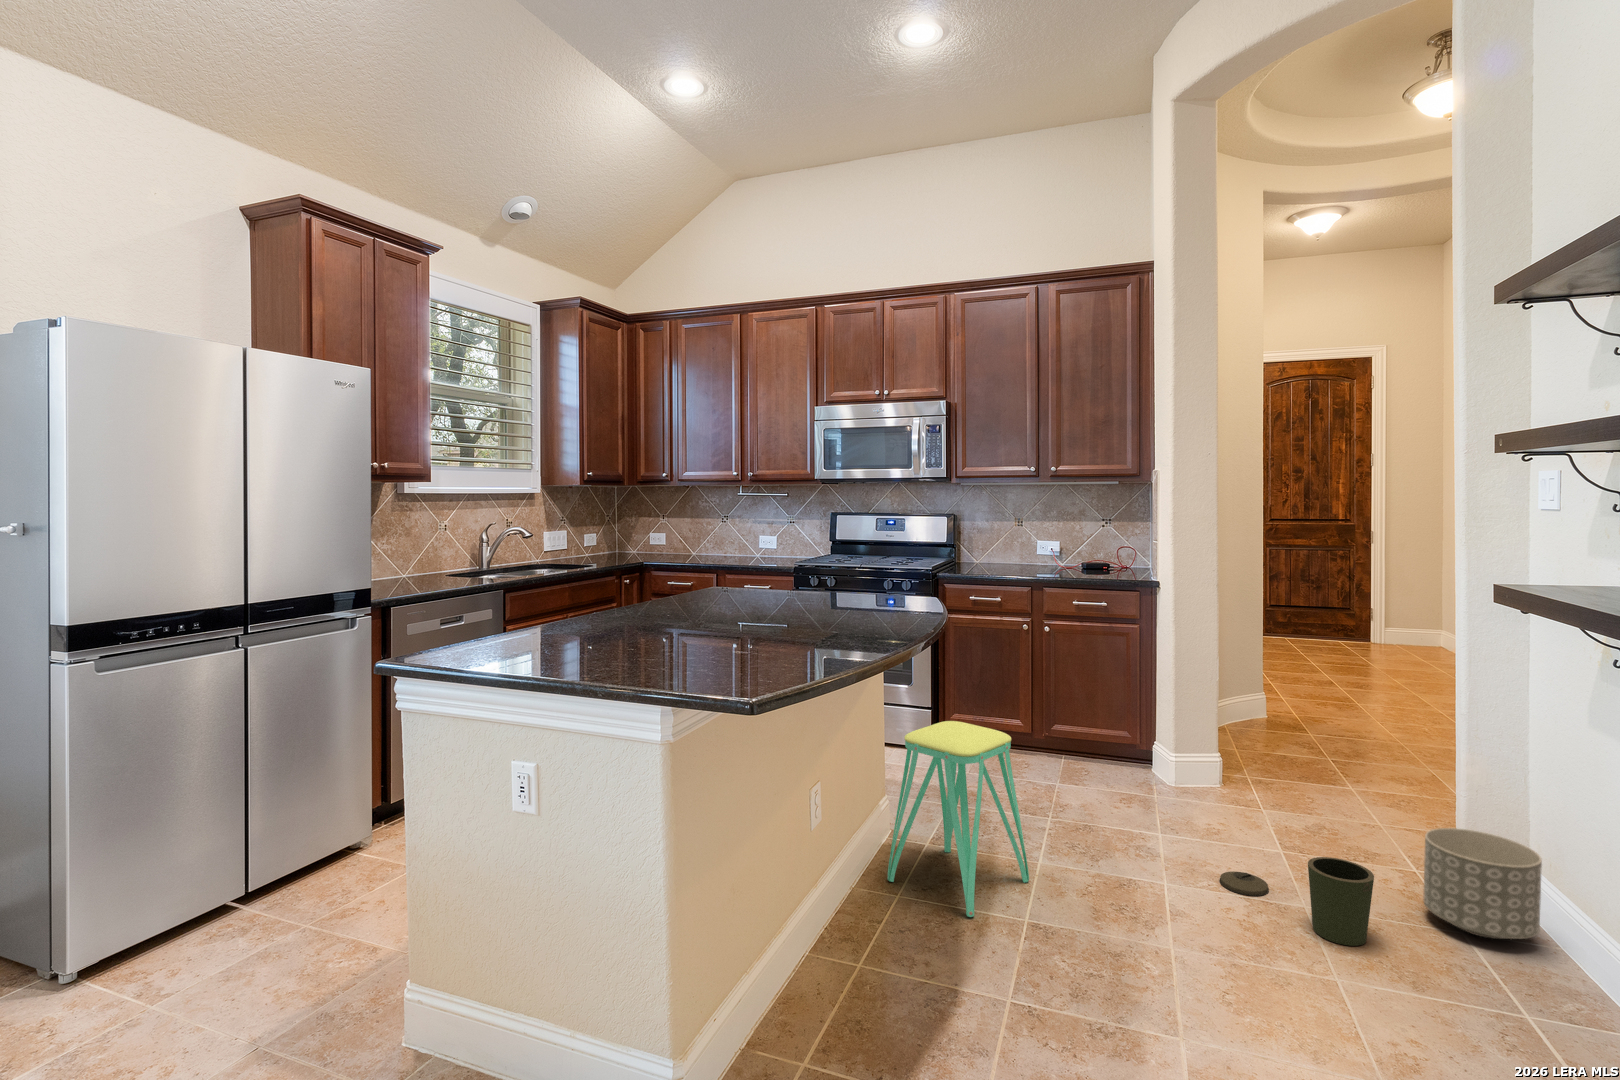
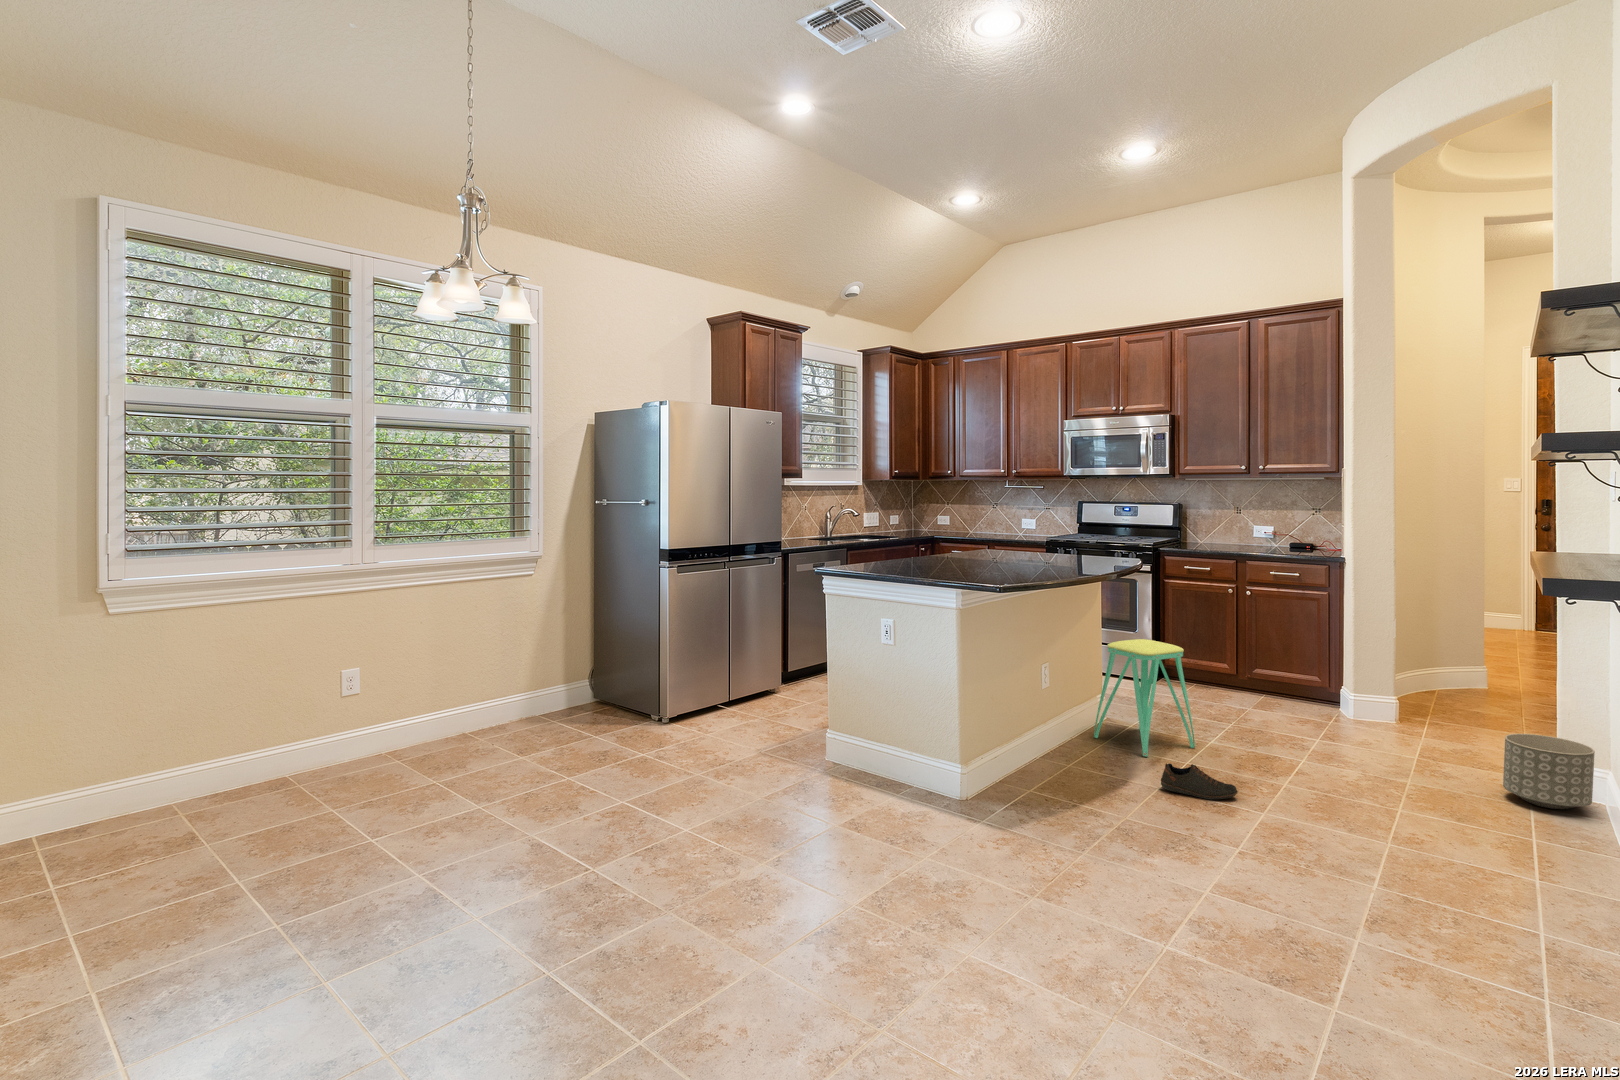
trash can: present [1220,857,1374,946] -> none [1345,742,1447,798]
shoe: none [1016,954,1134,1018] -> present [1161,763,1238,799]

